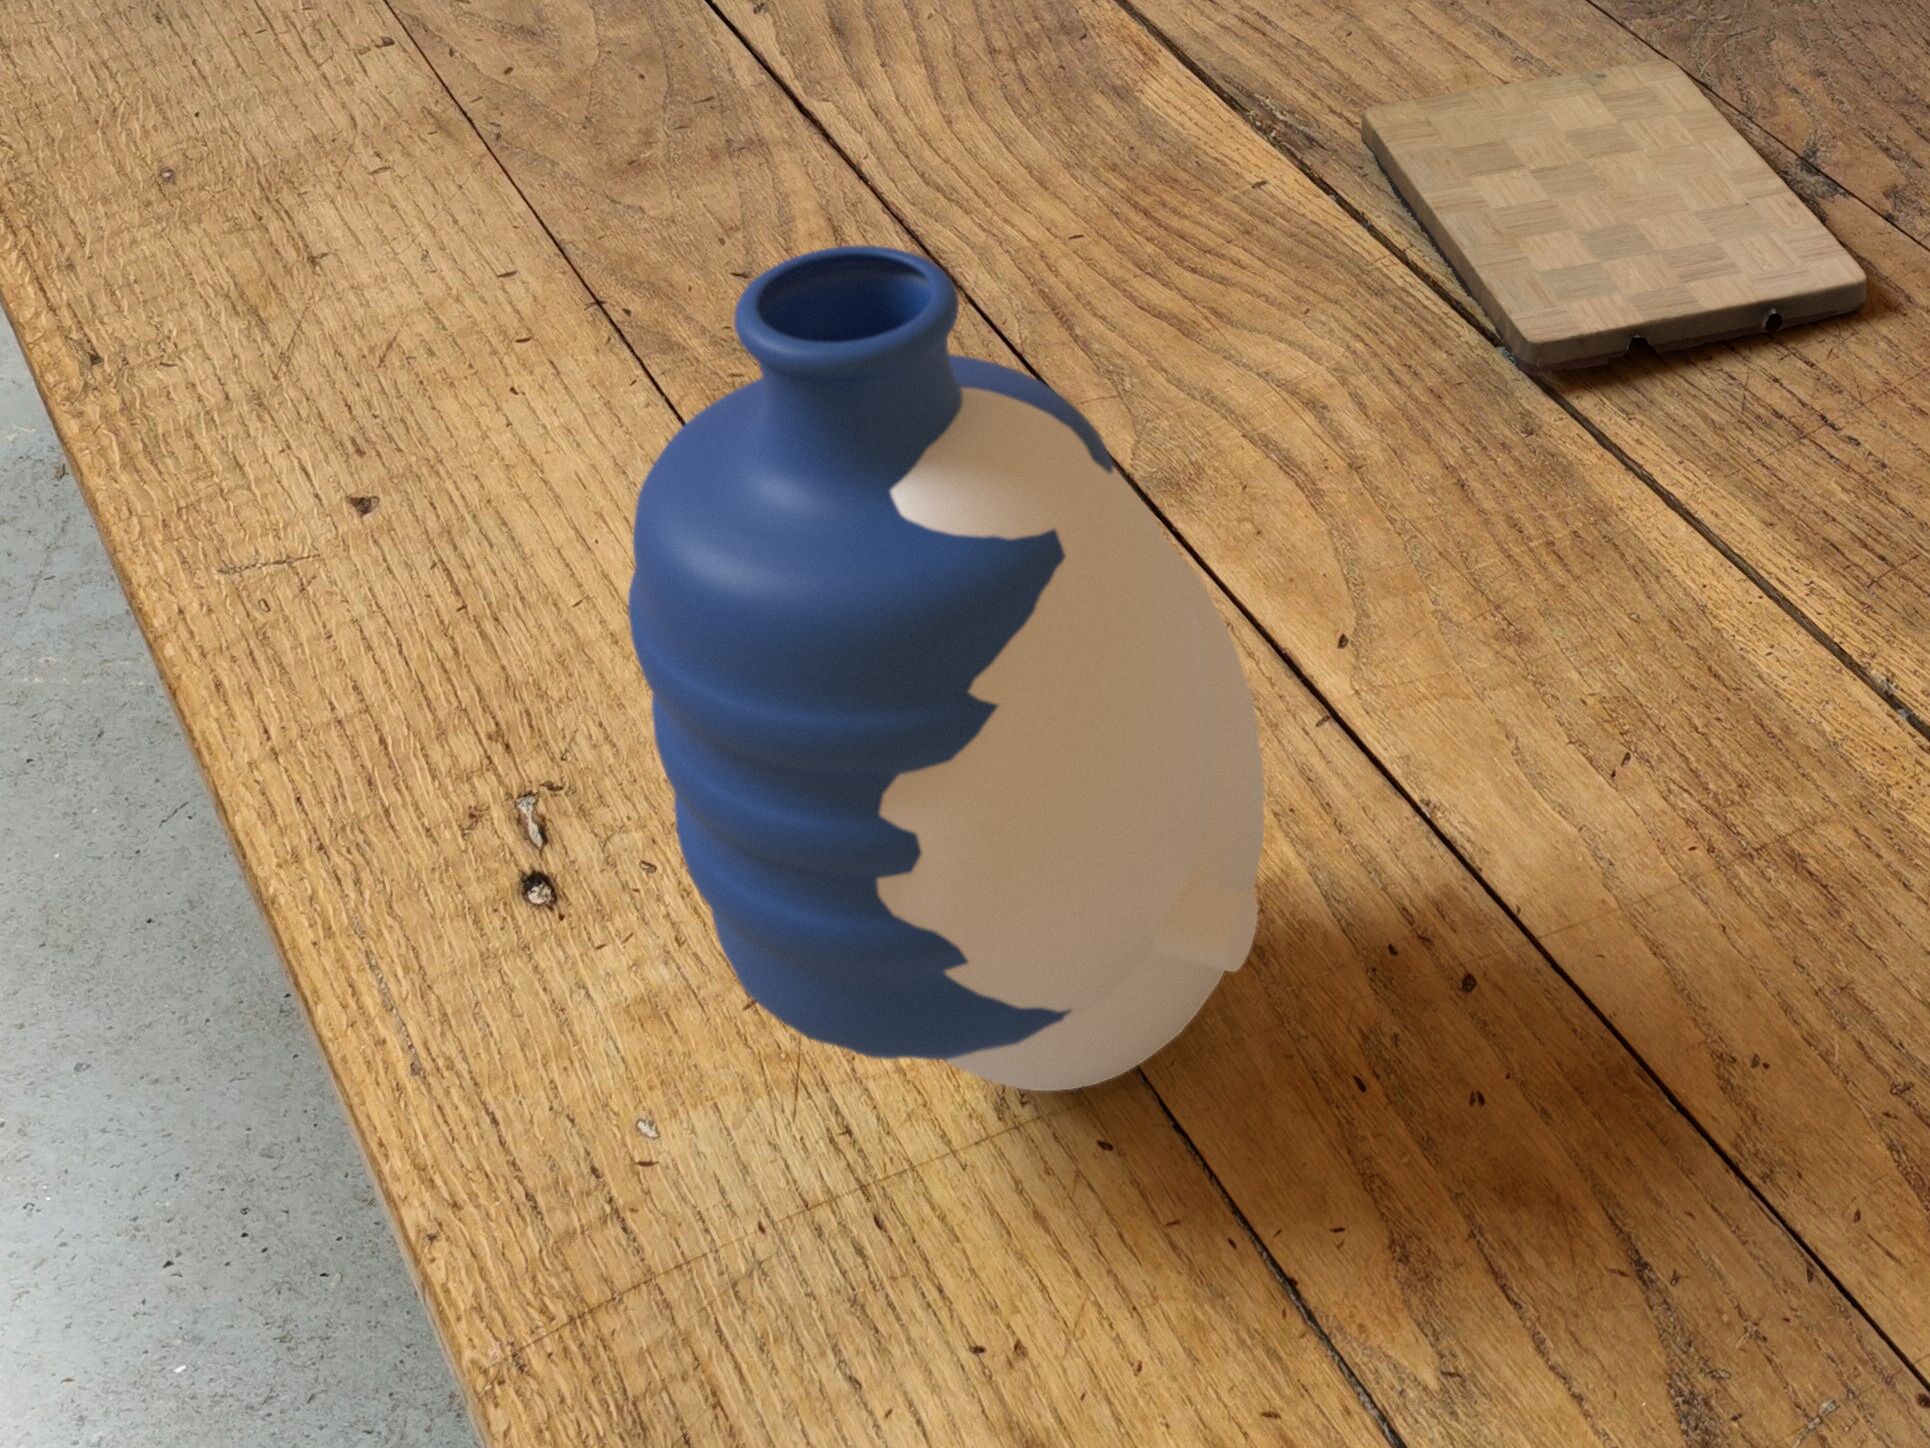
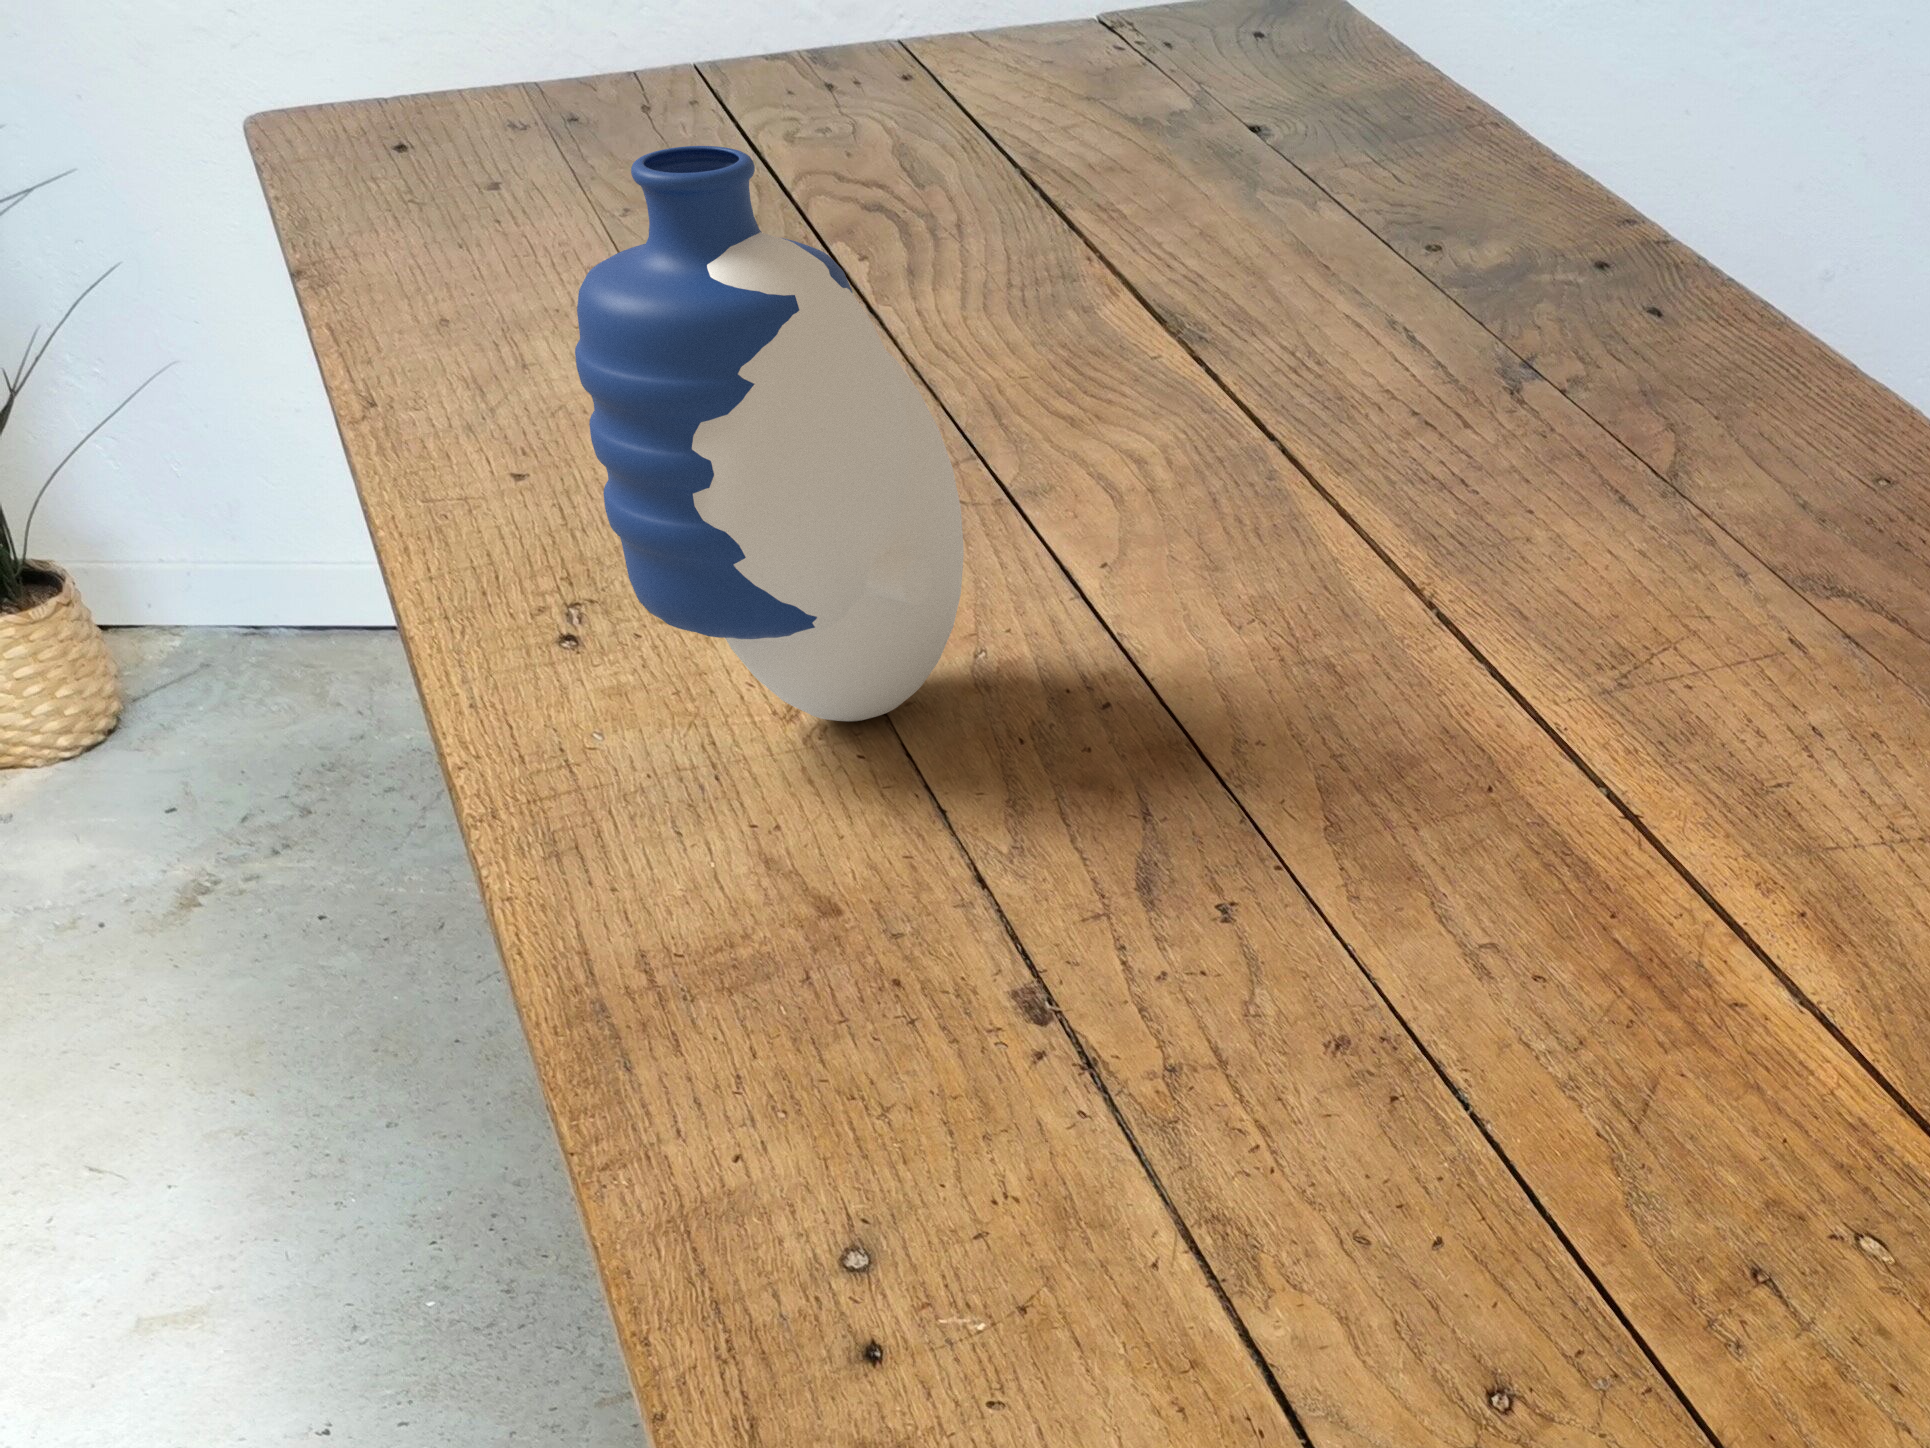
cutting board: present [1361,59,1867,376] -> none [1232,307,1521,449]

